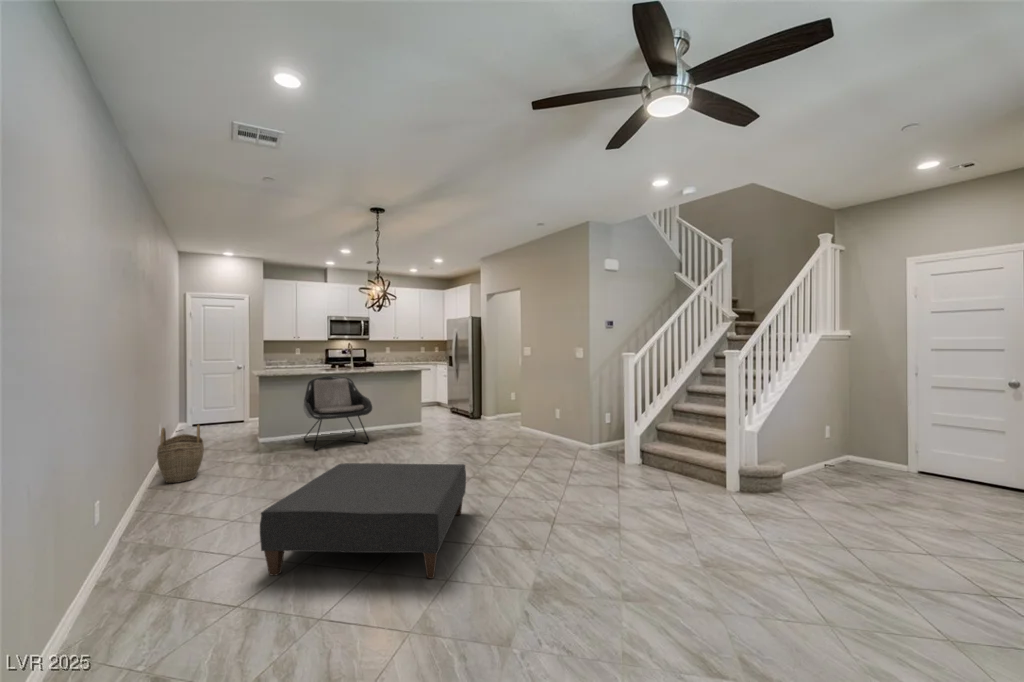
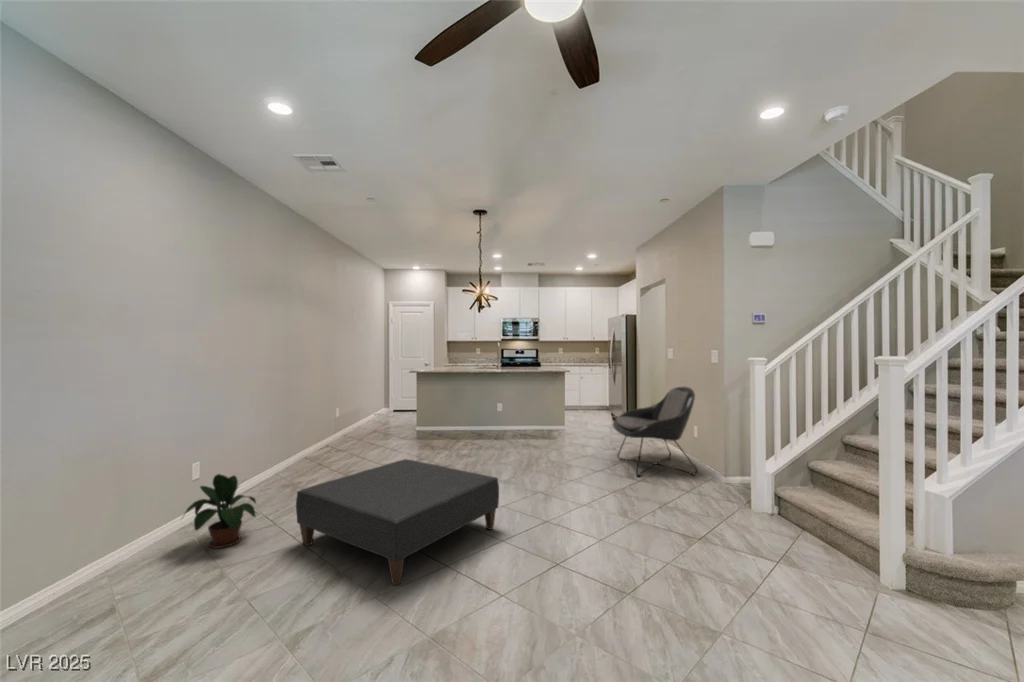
lounge chair: present [303,376,372,451] -> present [613,387,697,477]
woven basket: present [157,425,204,483] -> none [326,412,359,456]
potted plant: none [75,508,190,614] -> present [185,474,256,548]

